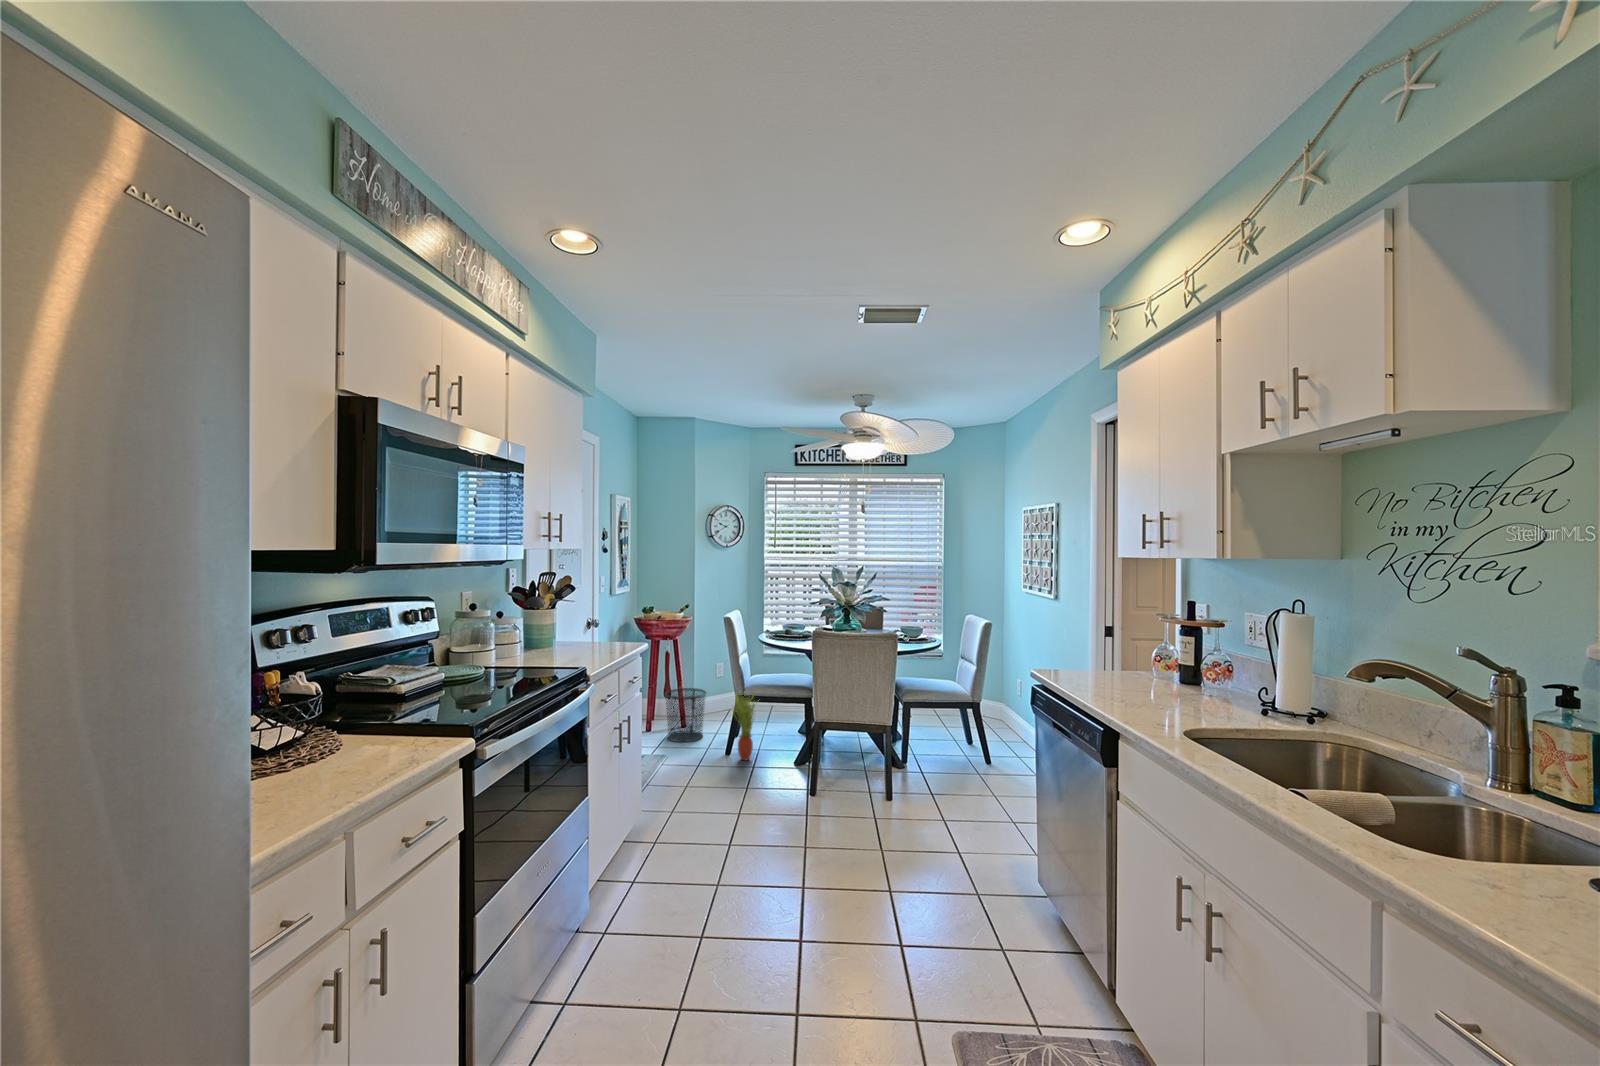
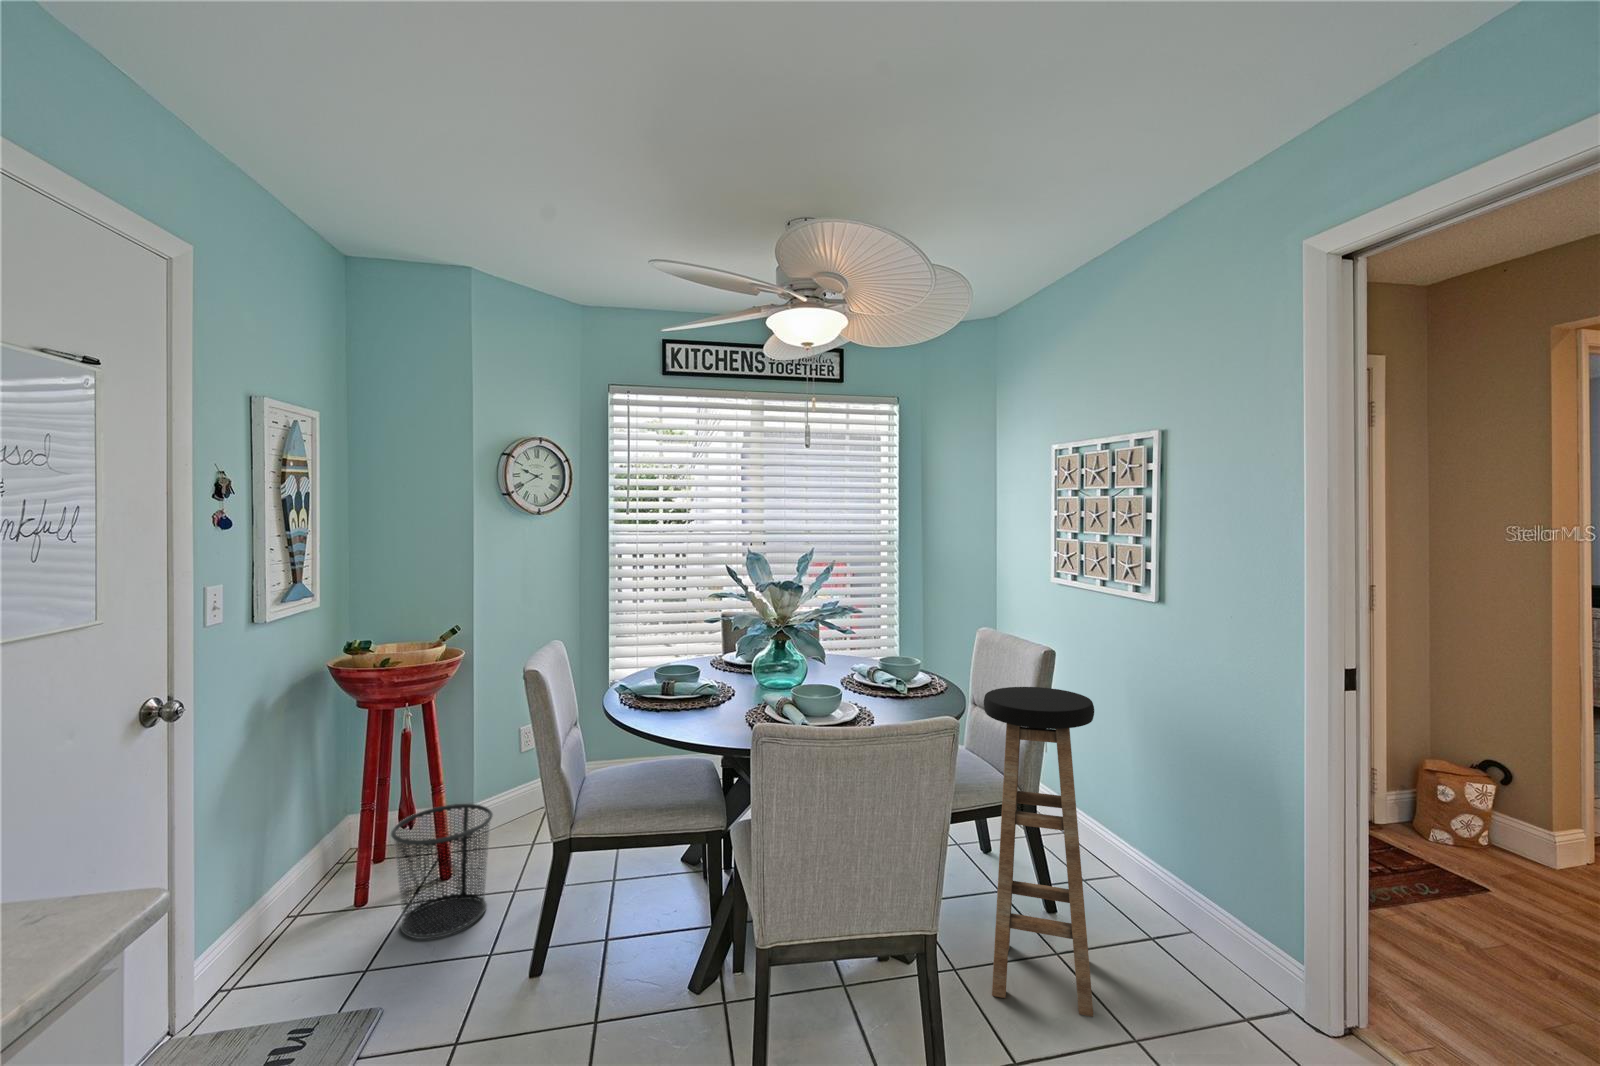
bar stool: none [925,641,980,786] -> present [984,687,1094,1017]
potted plant: present [733,693,759,760] -> none [544,829,612,995]

